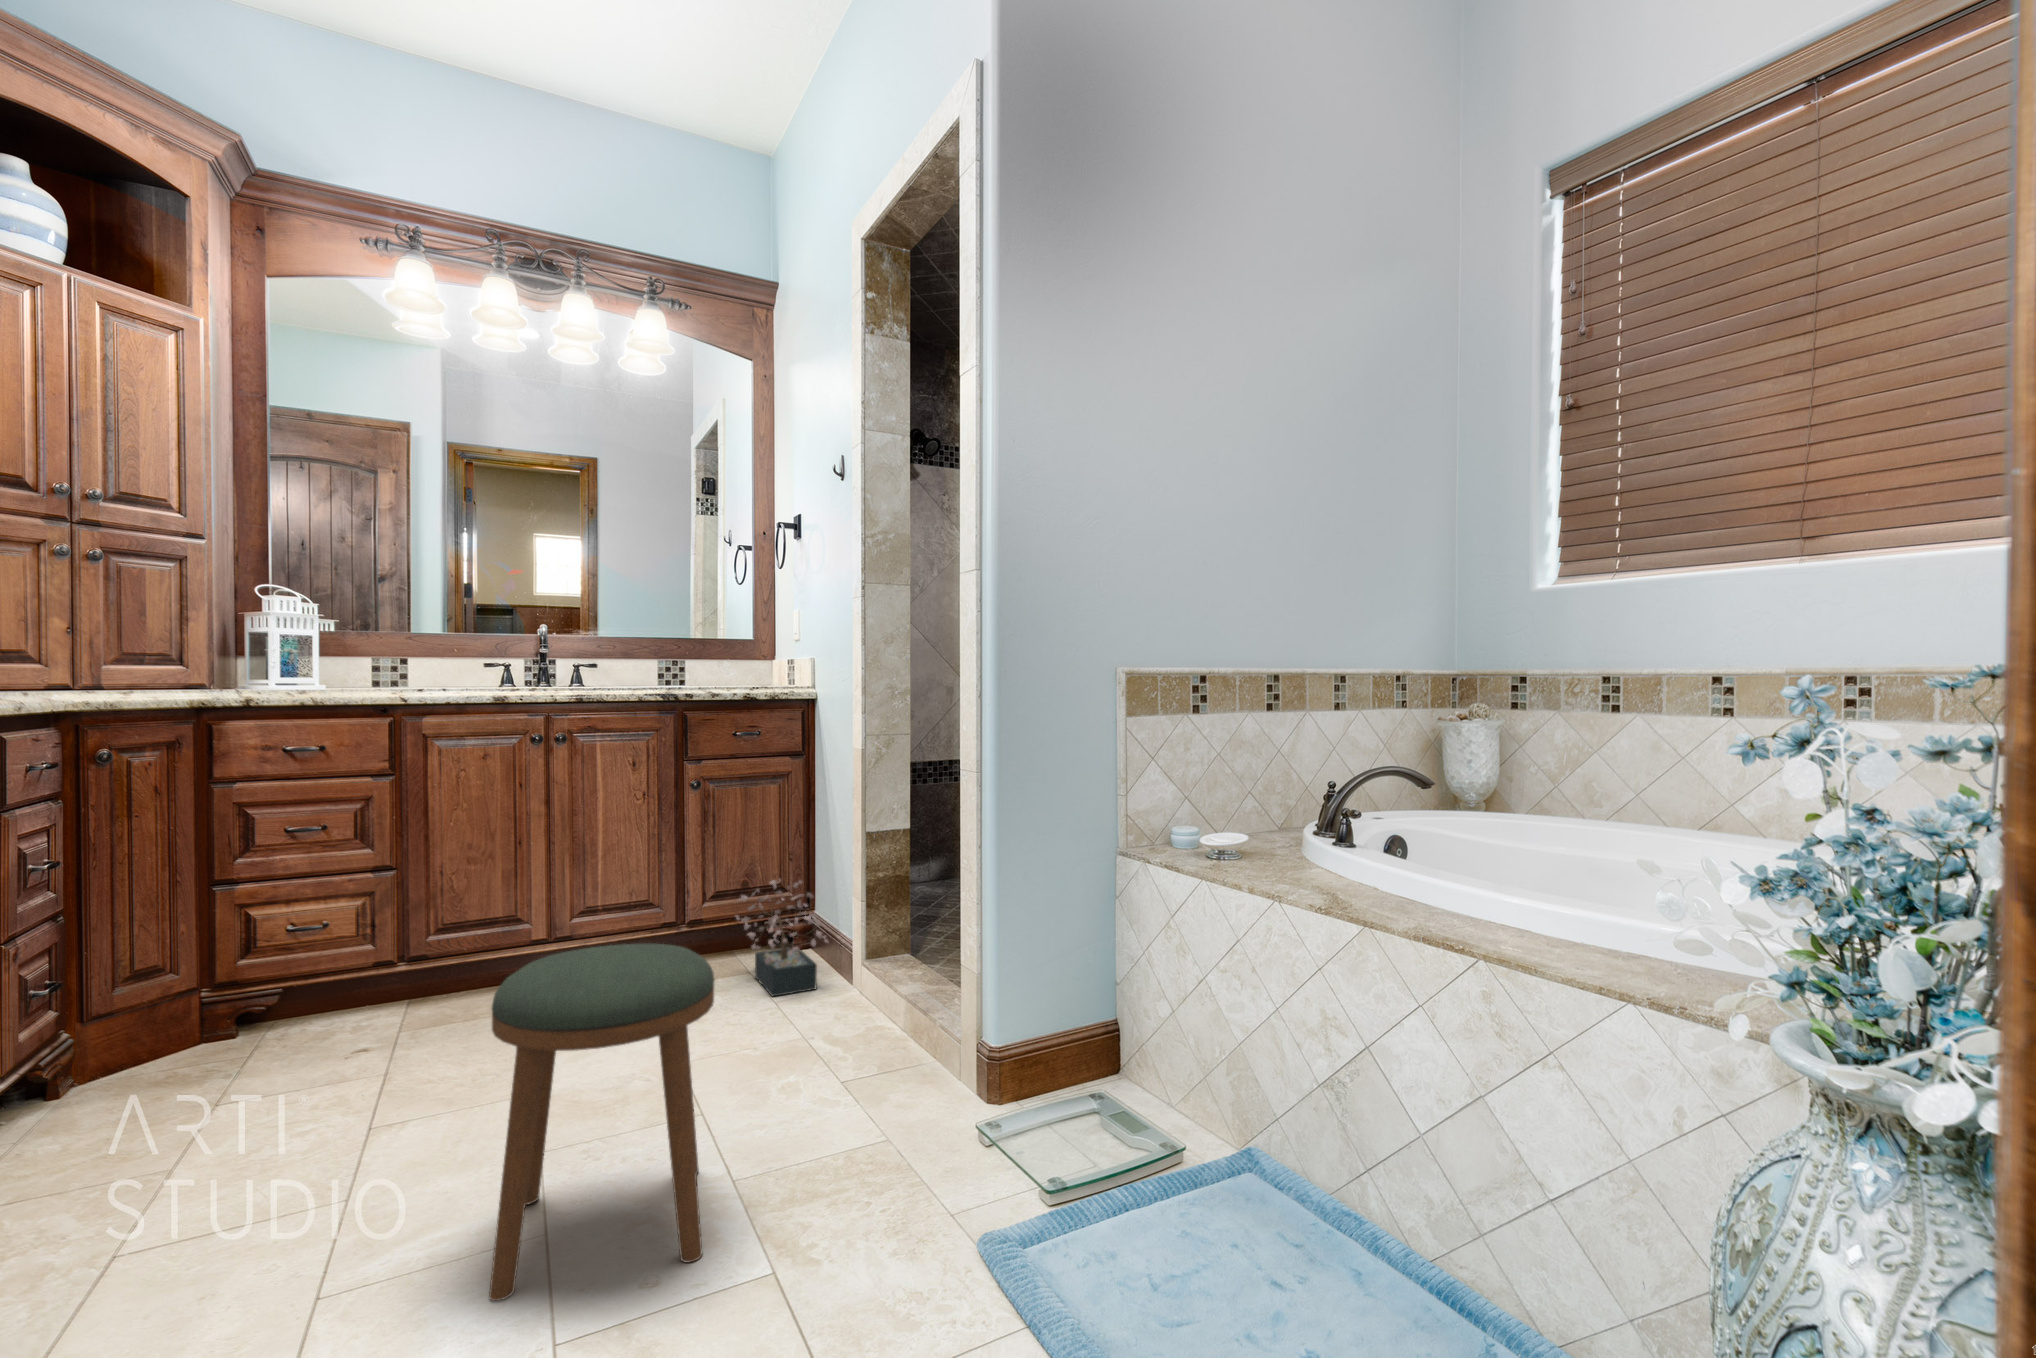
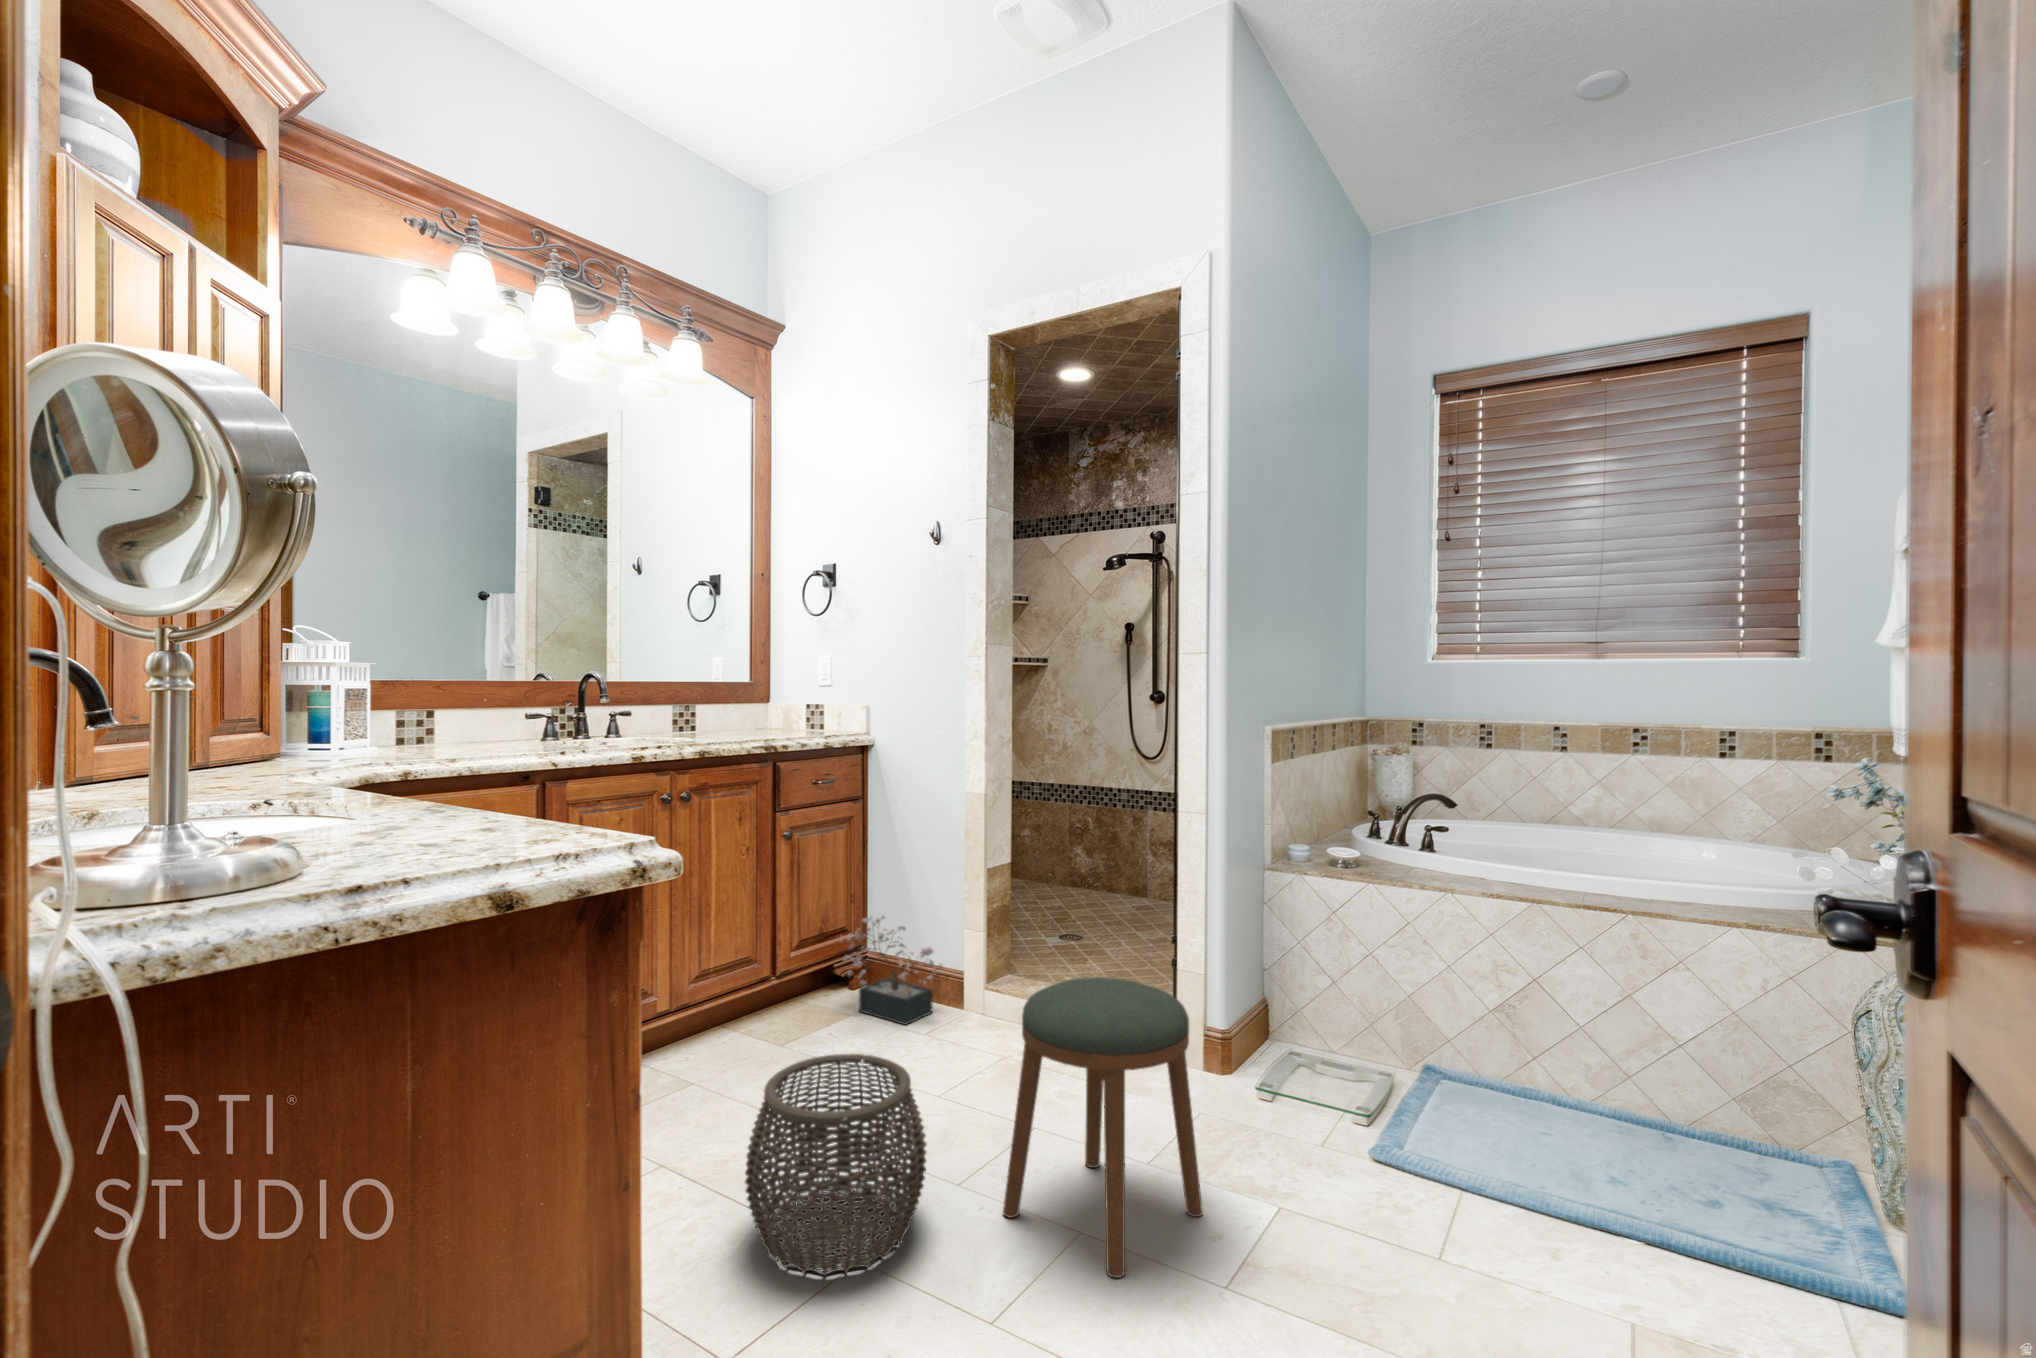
woven basket: none [251,990,480,1214] -> present [745,1054,926,1275]

